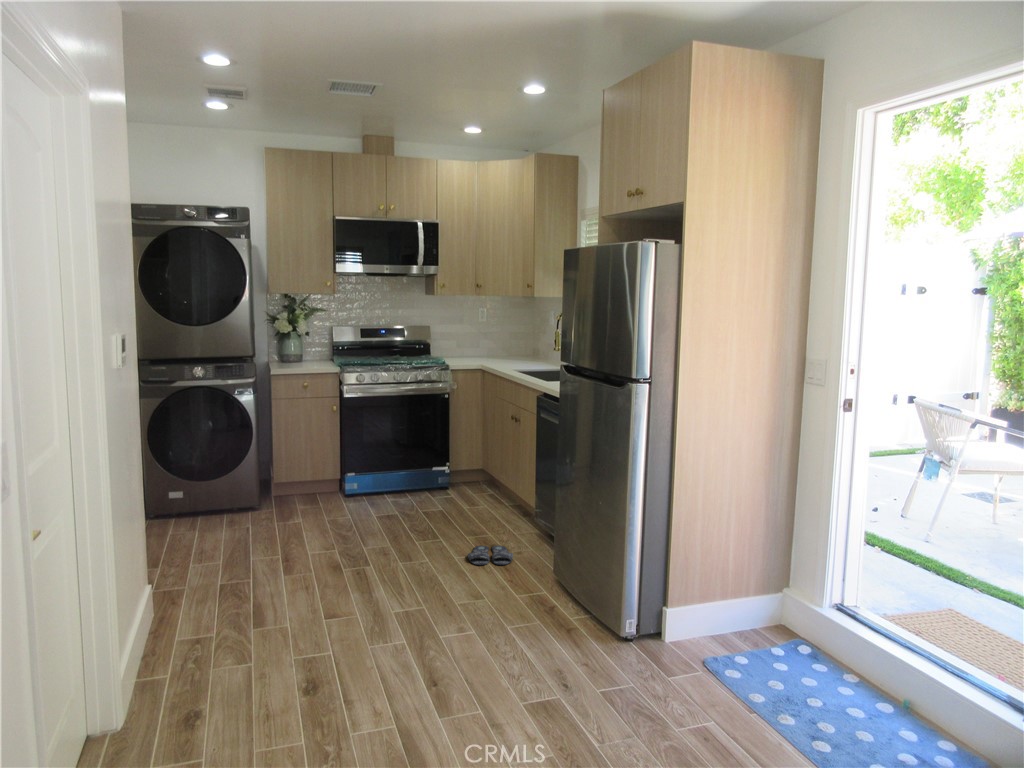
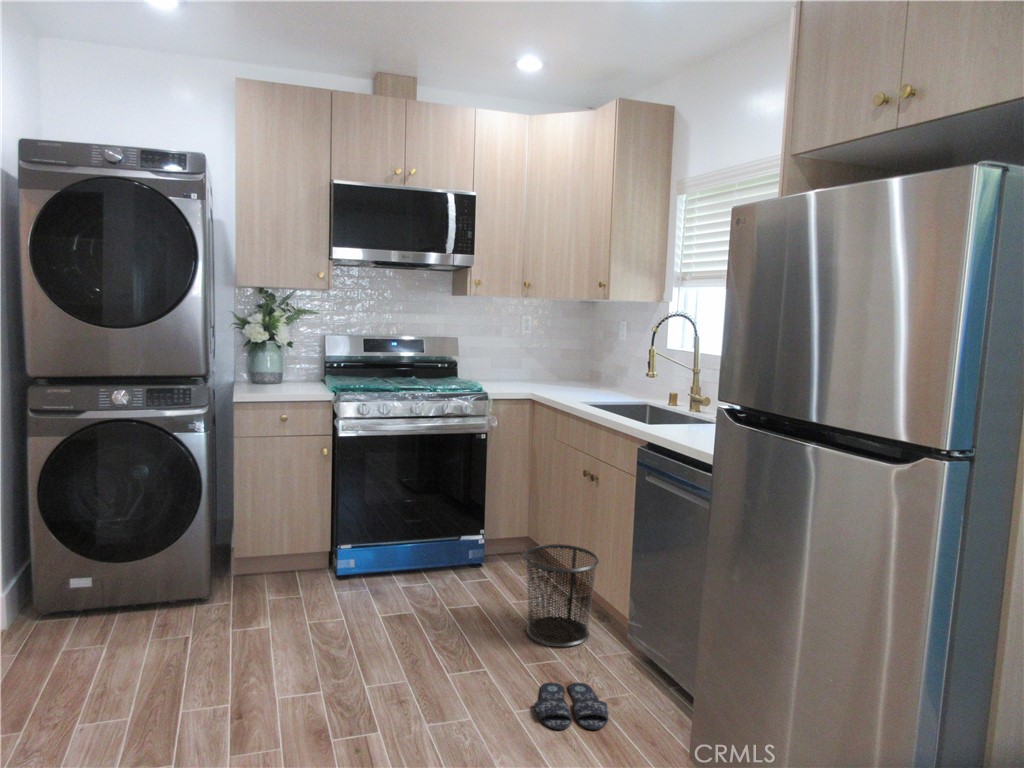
waste bin: none [468,465,518,529] -> present [524,544,599,647]

